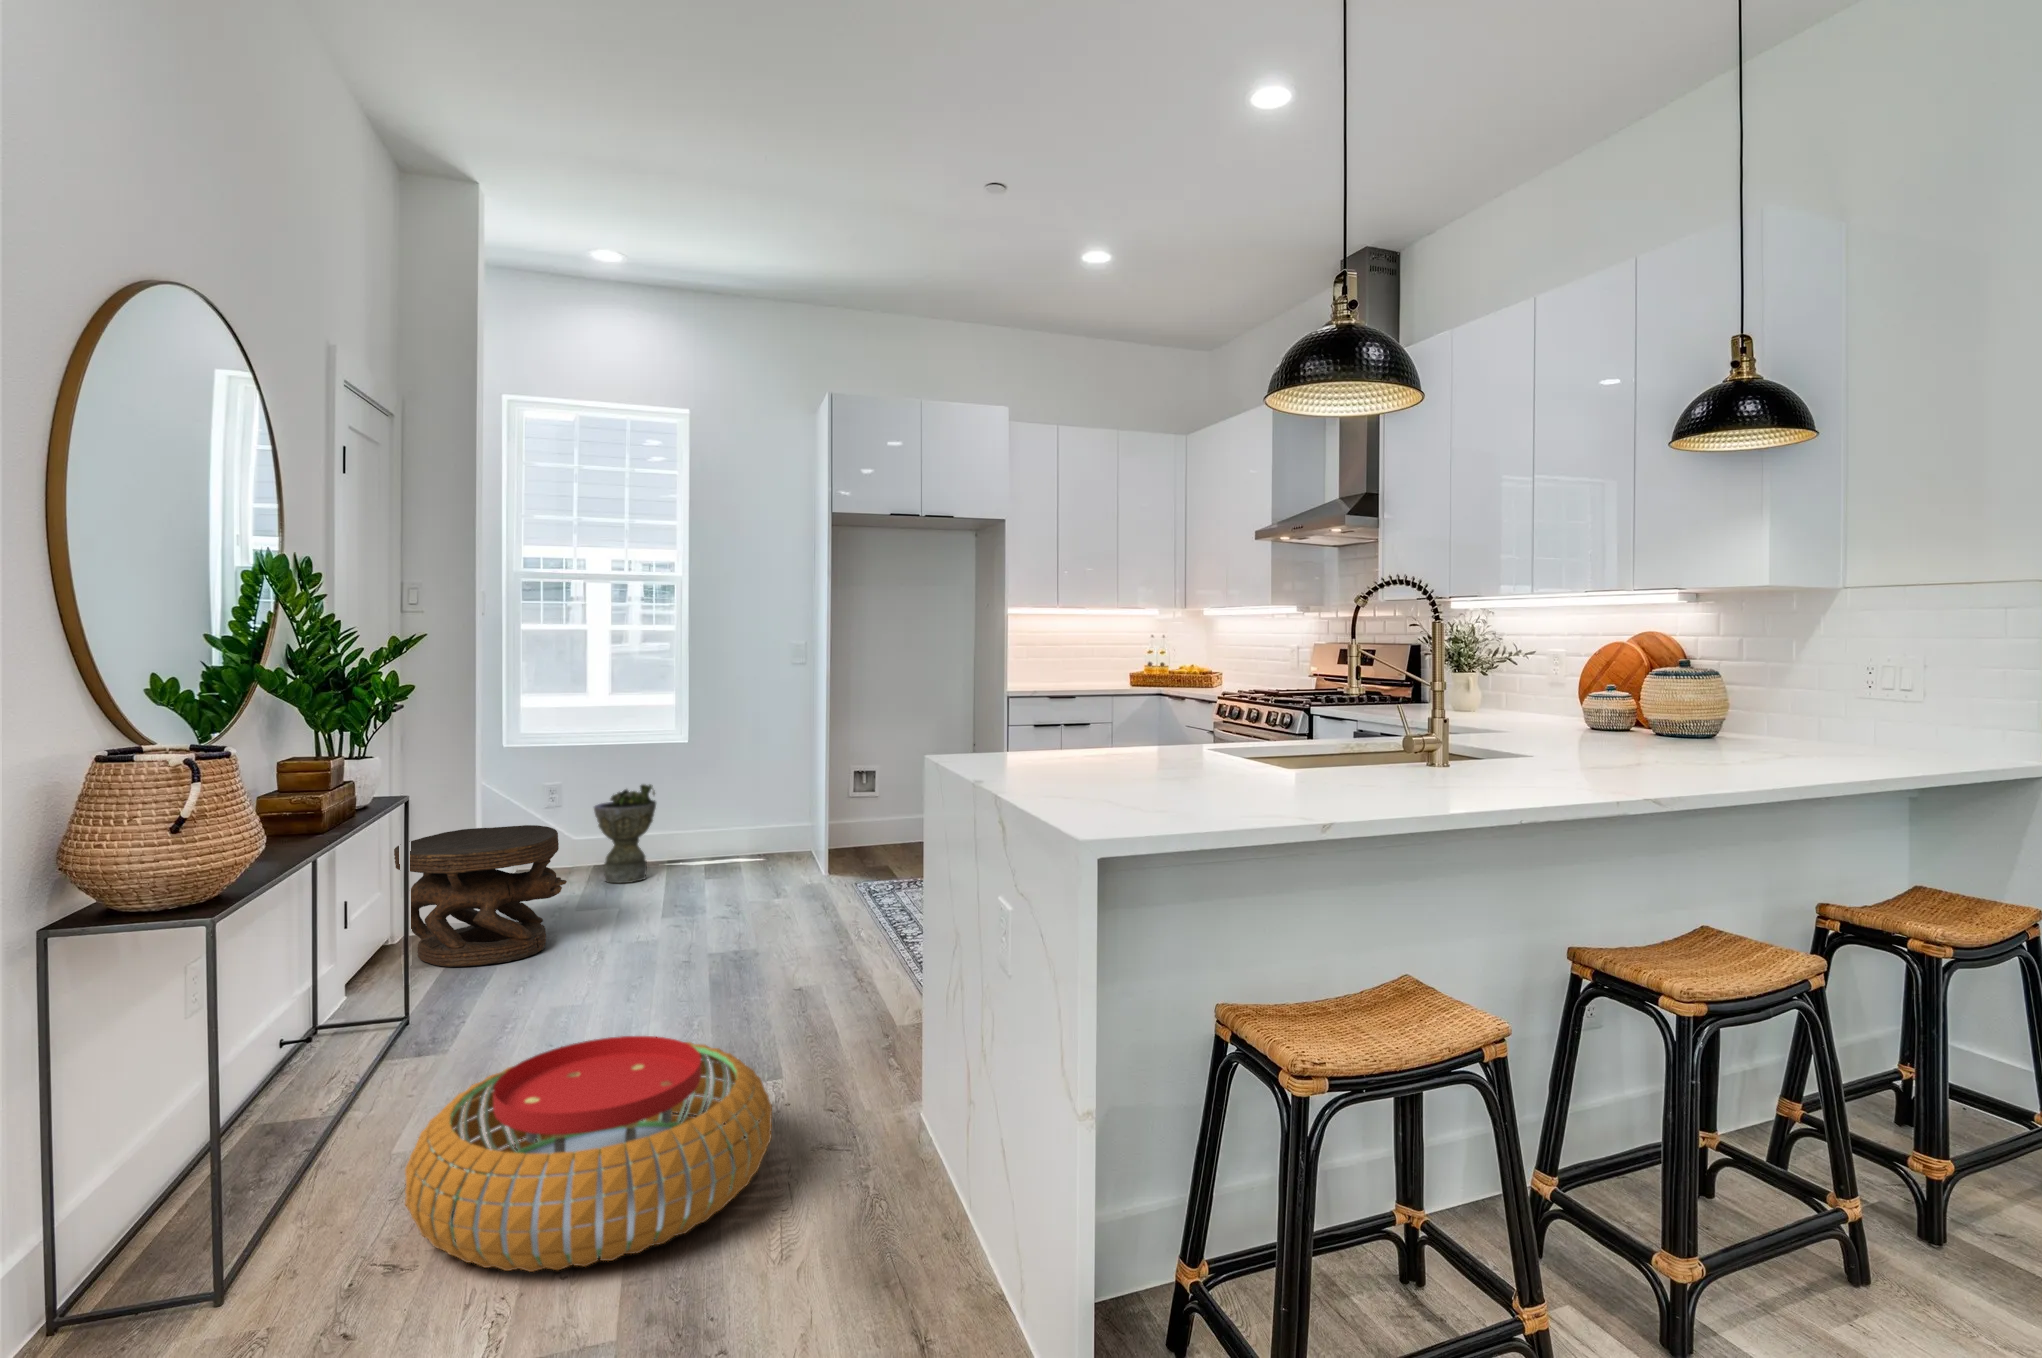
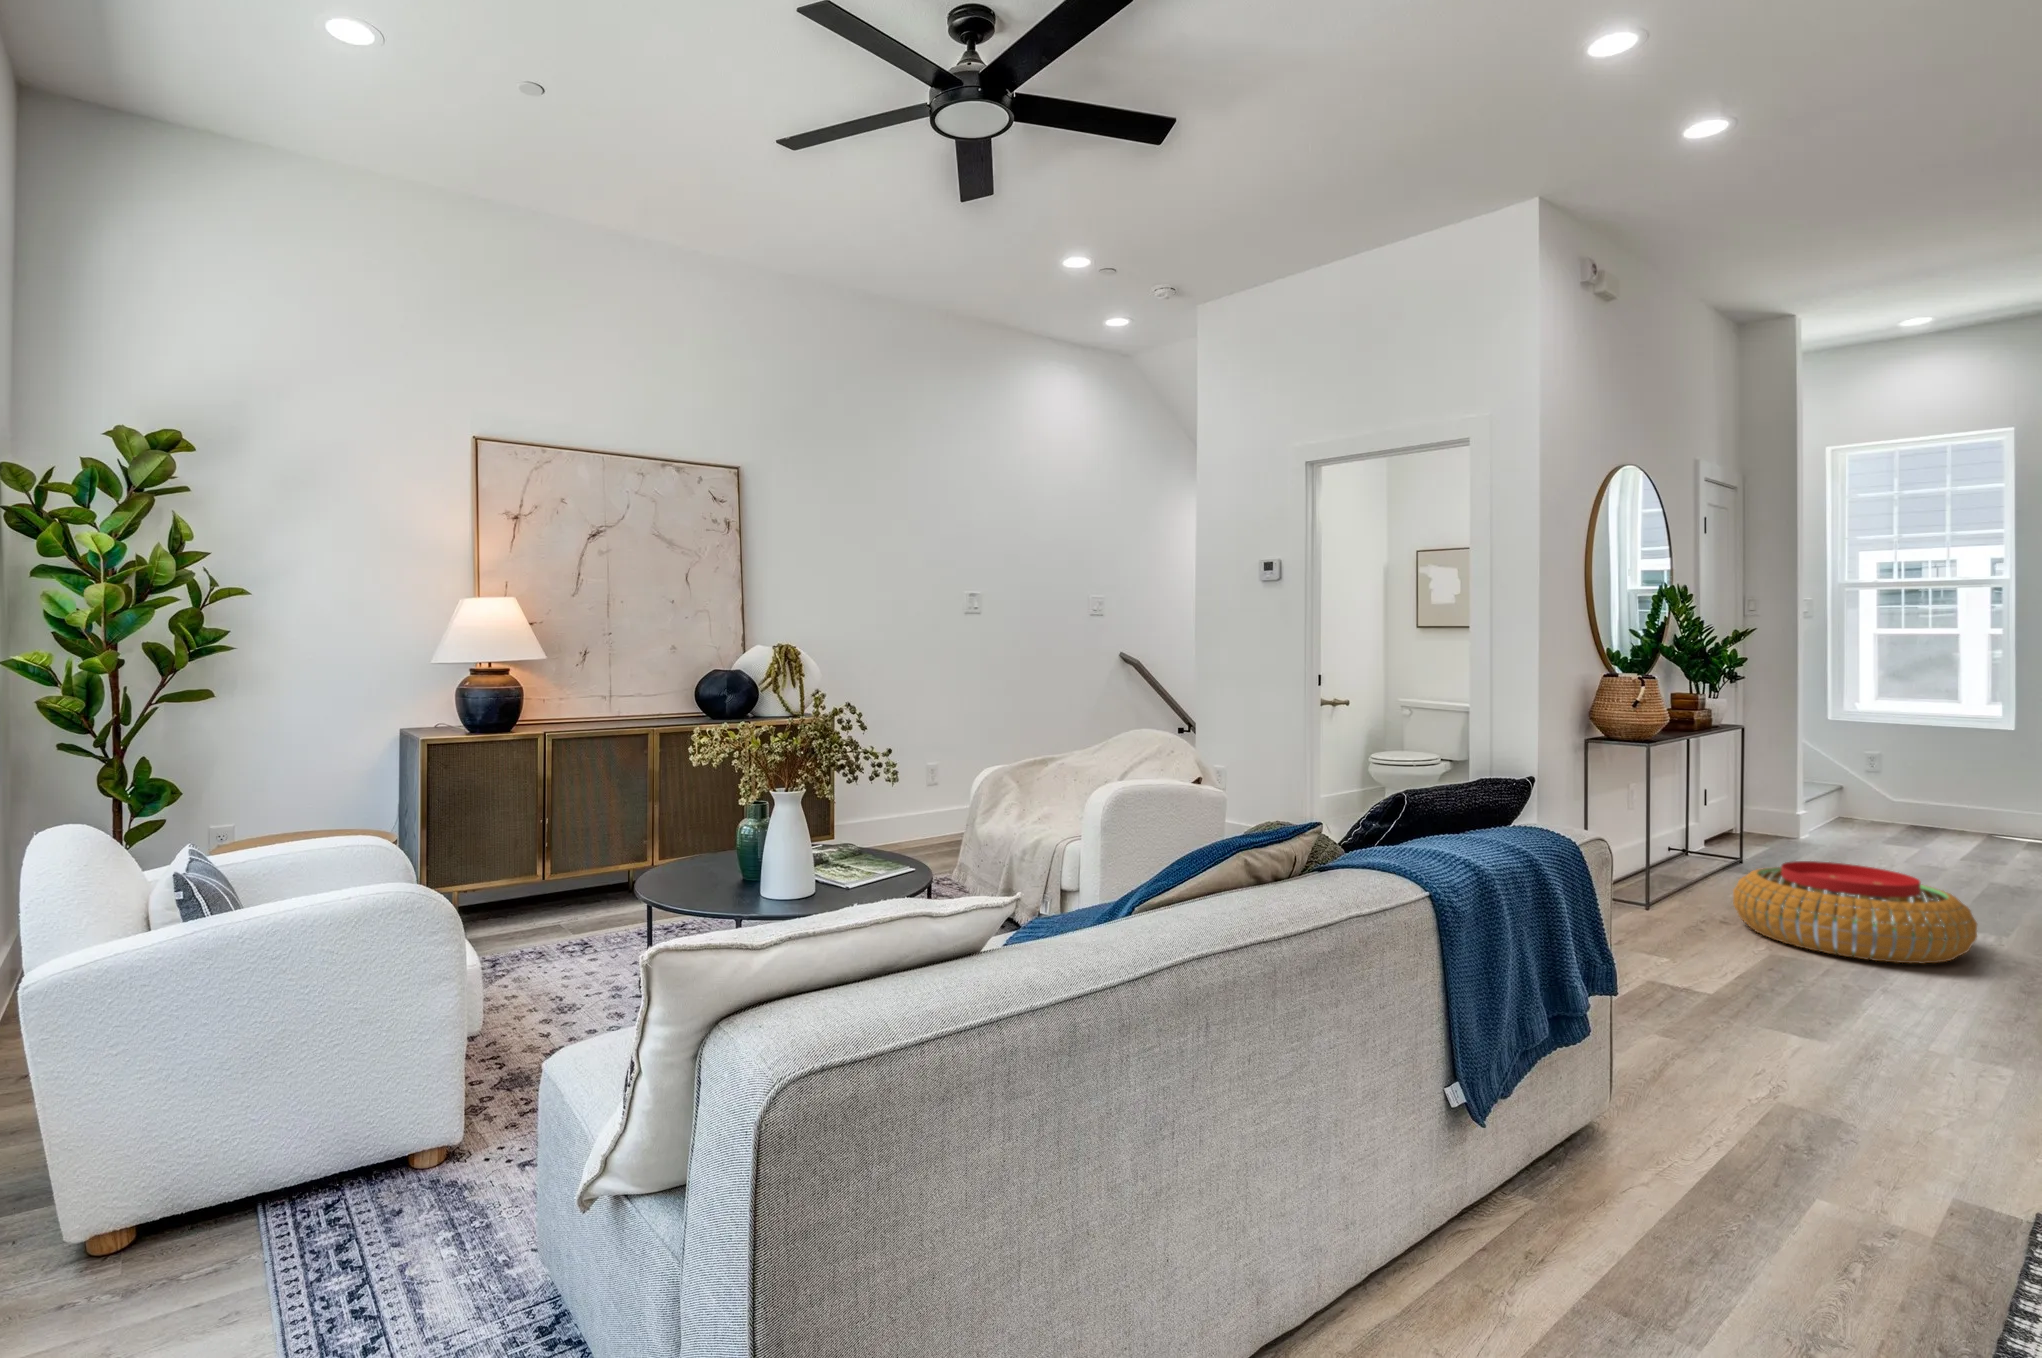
planter: present [594,784,656,883] -> none [1910,759,1976,840]
side table: present [394,825,567,967] -> none [1738,765,1868,856]

